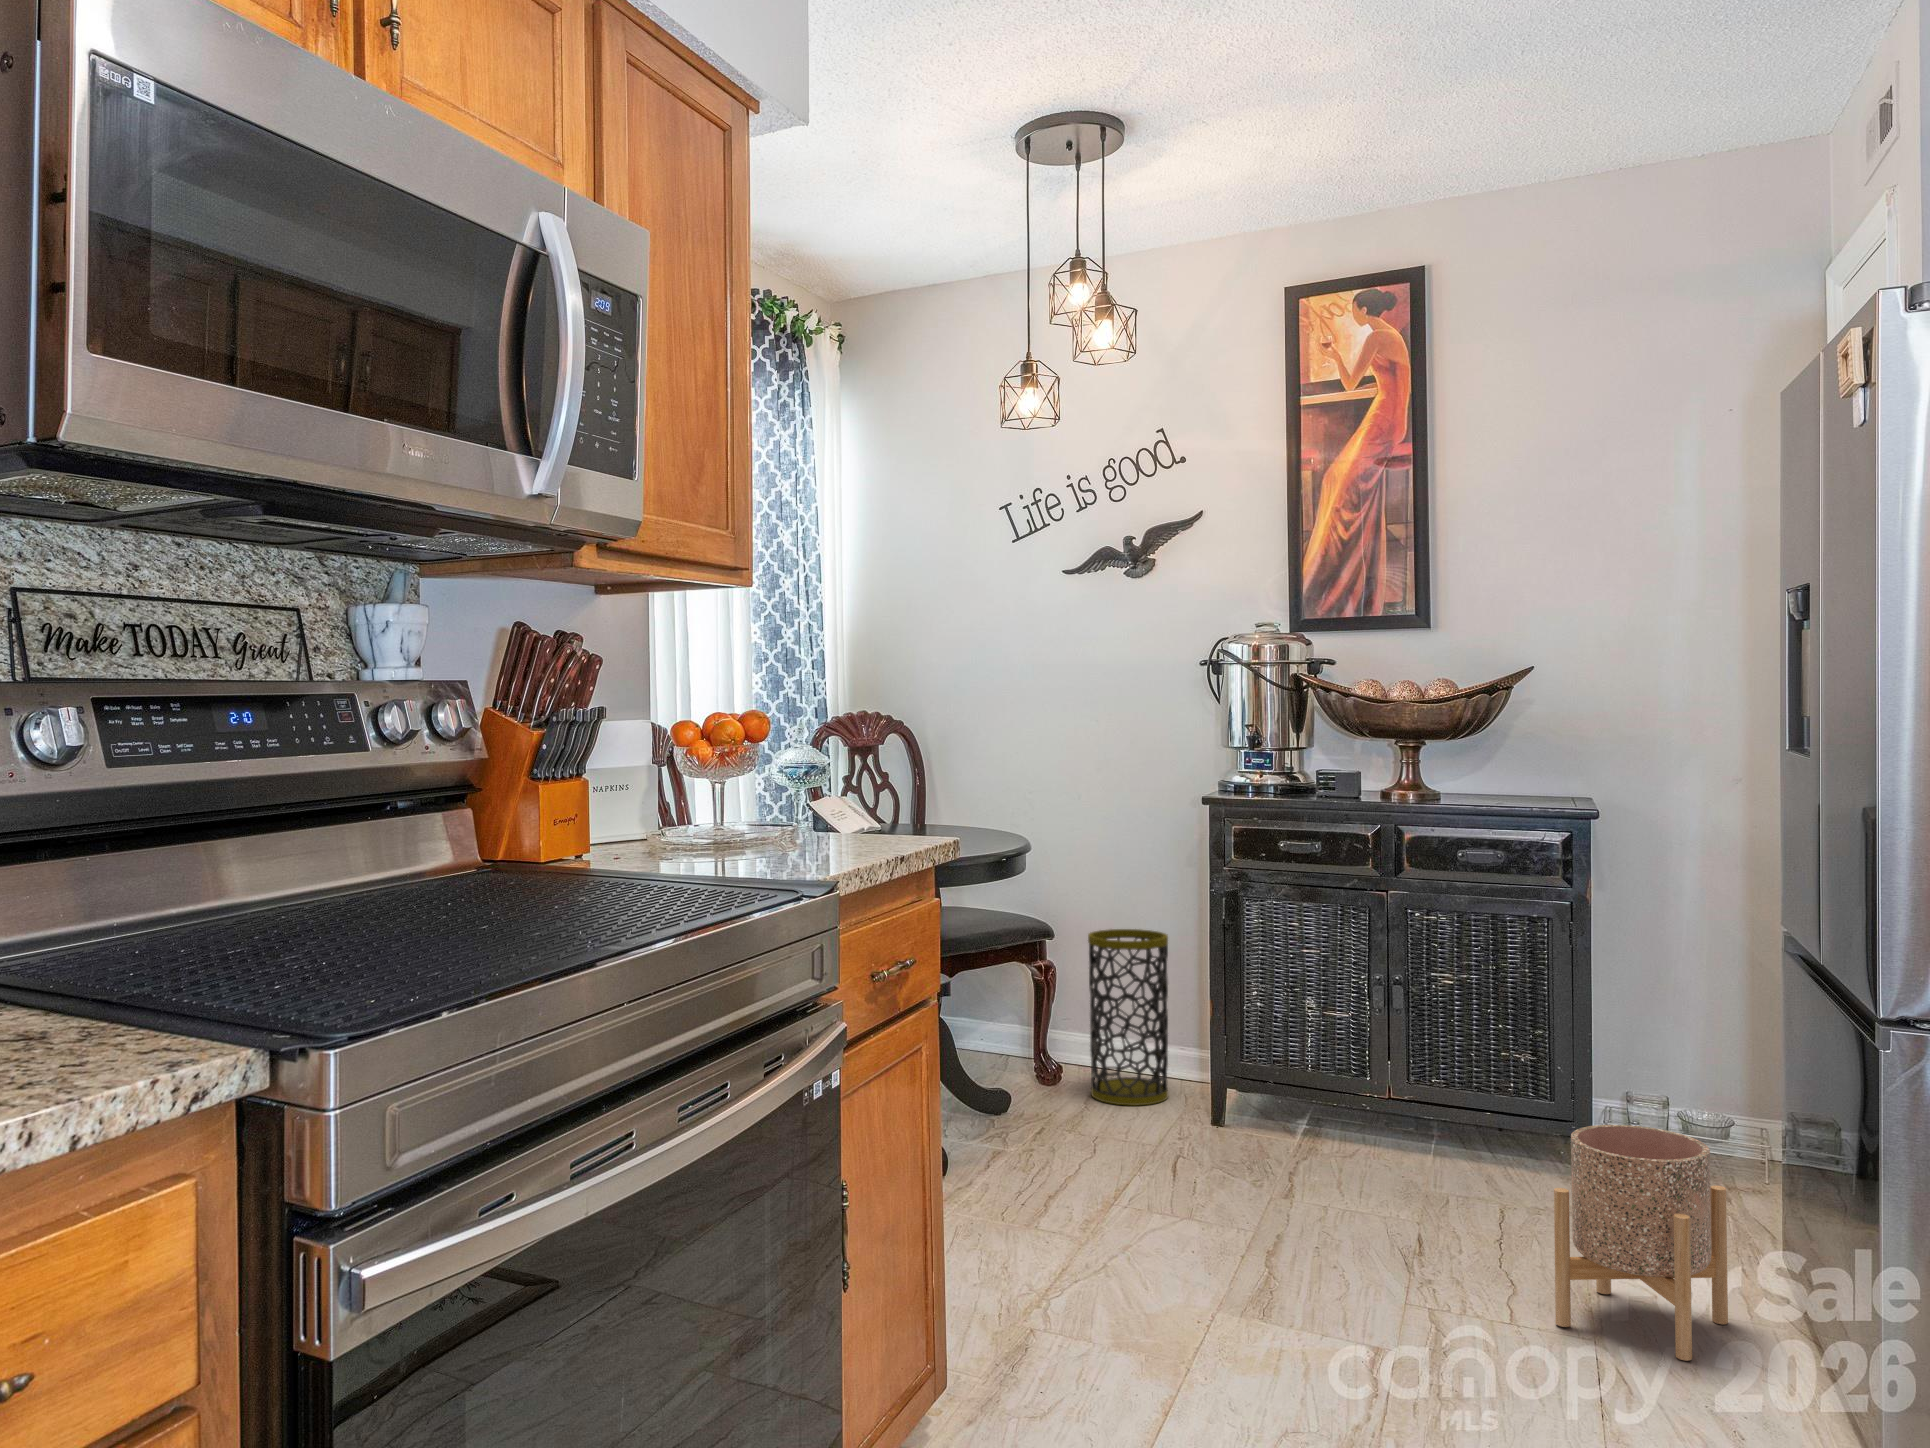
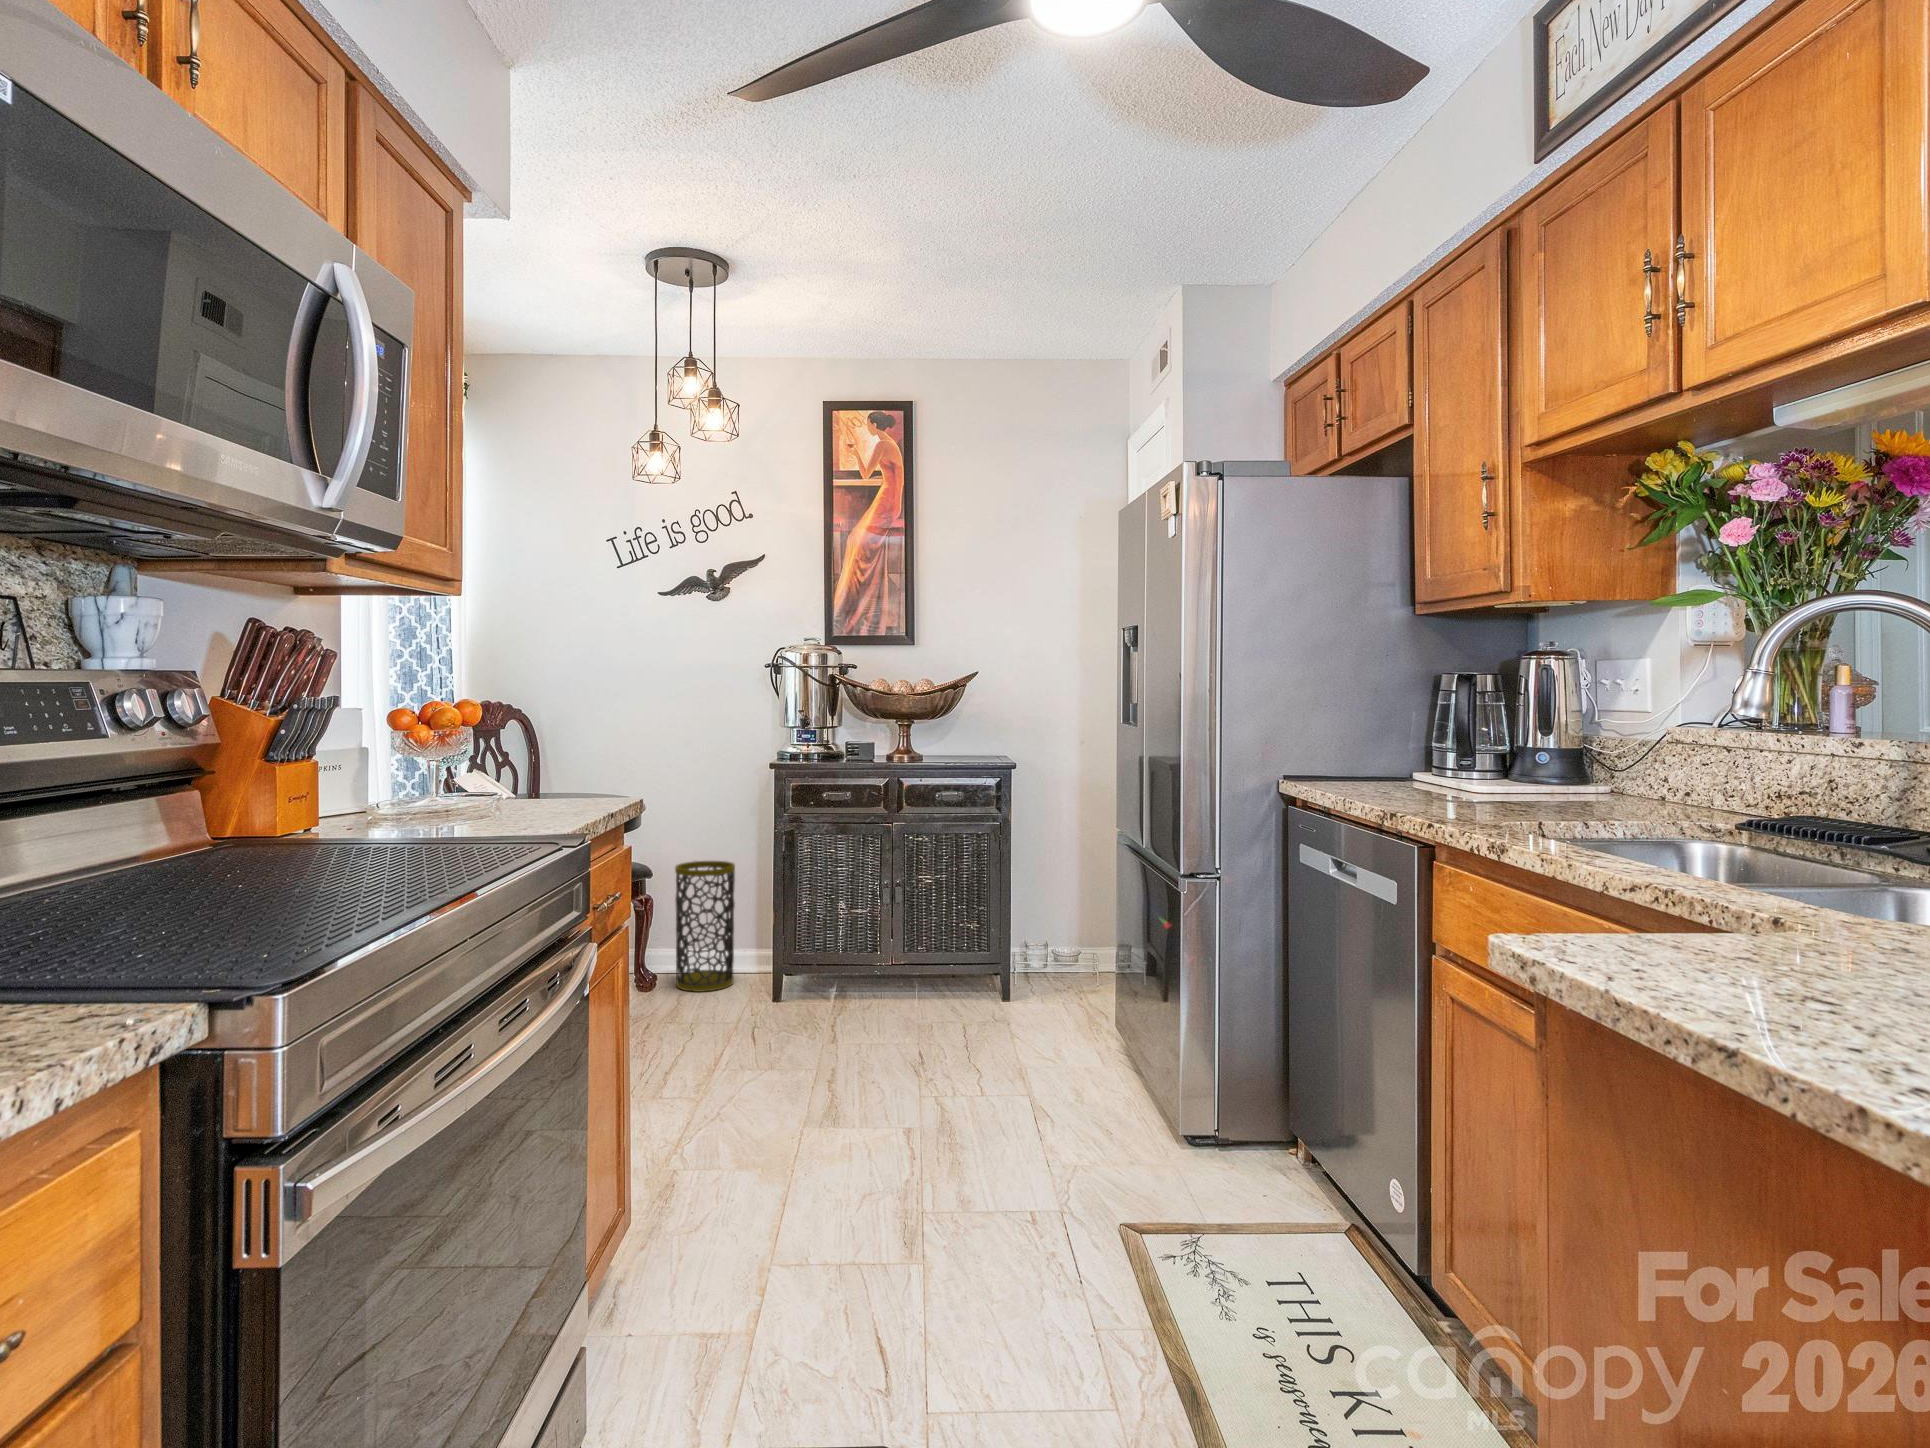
planter: present [1554,1125,1728,1361] -> none [1030,972,1126,1121]

